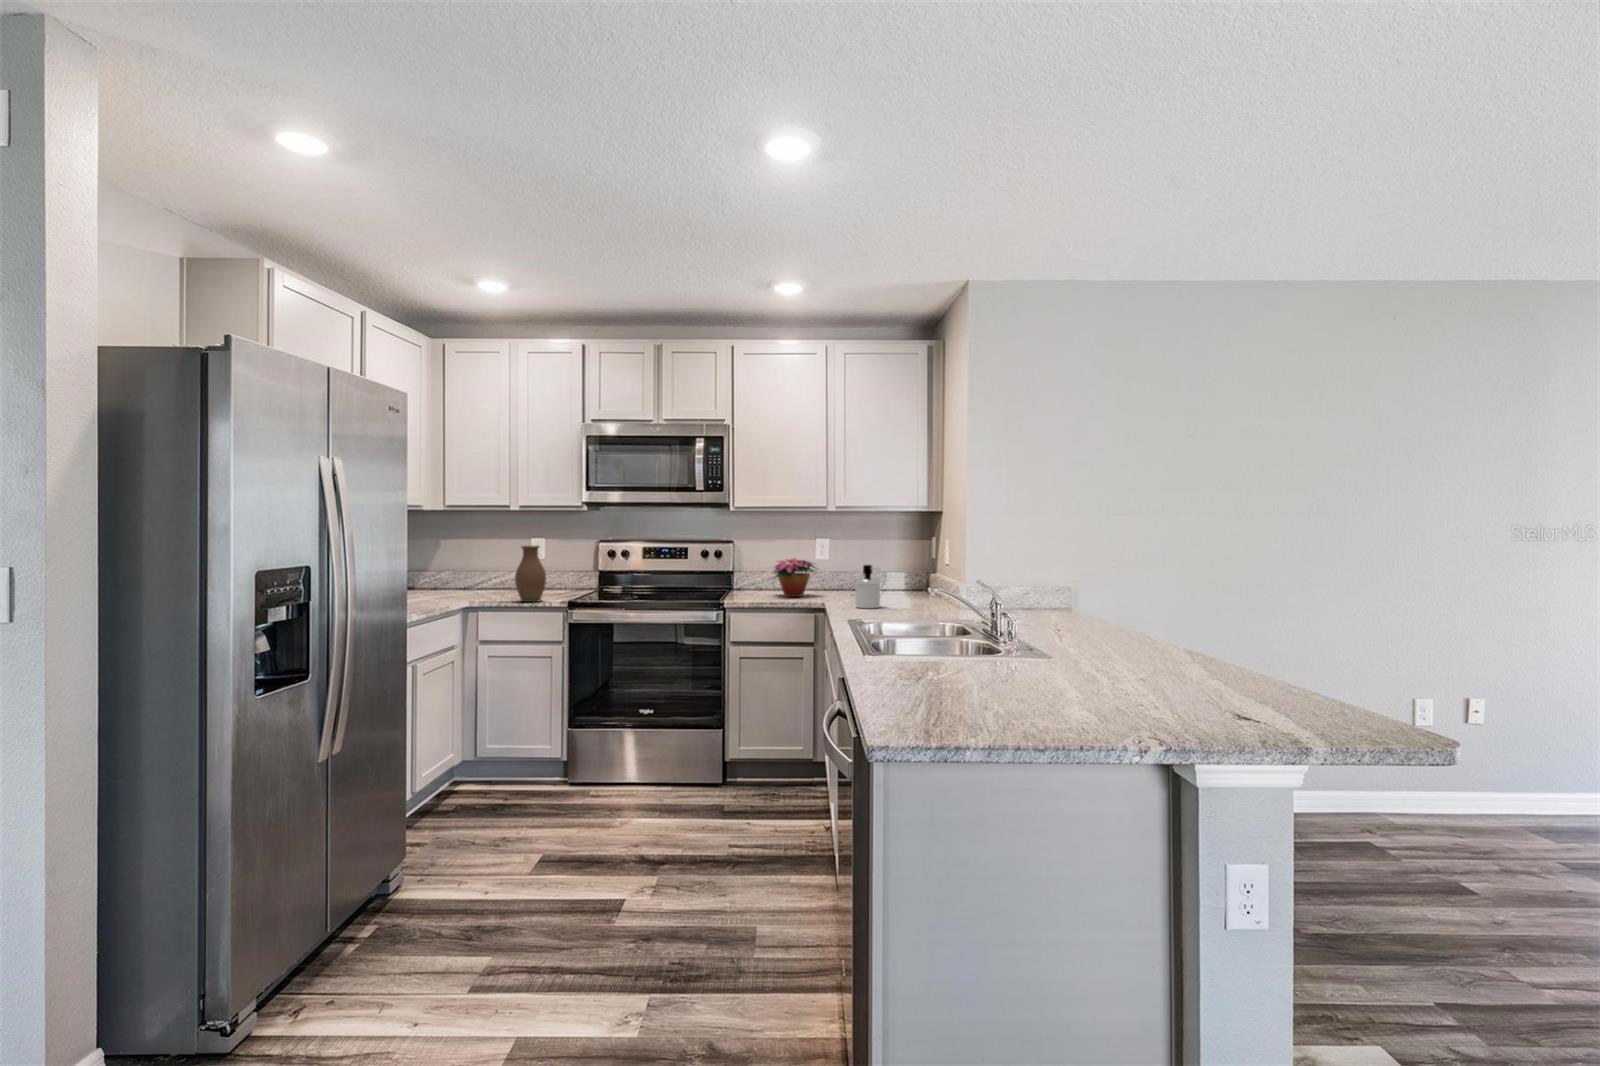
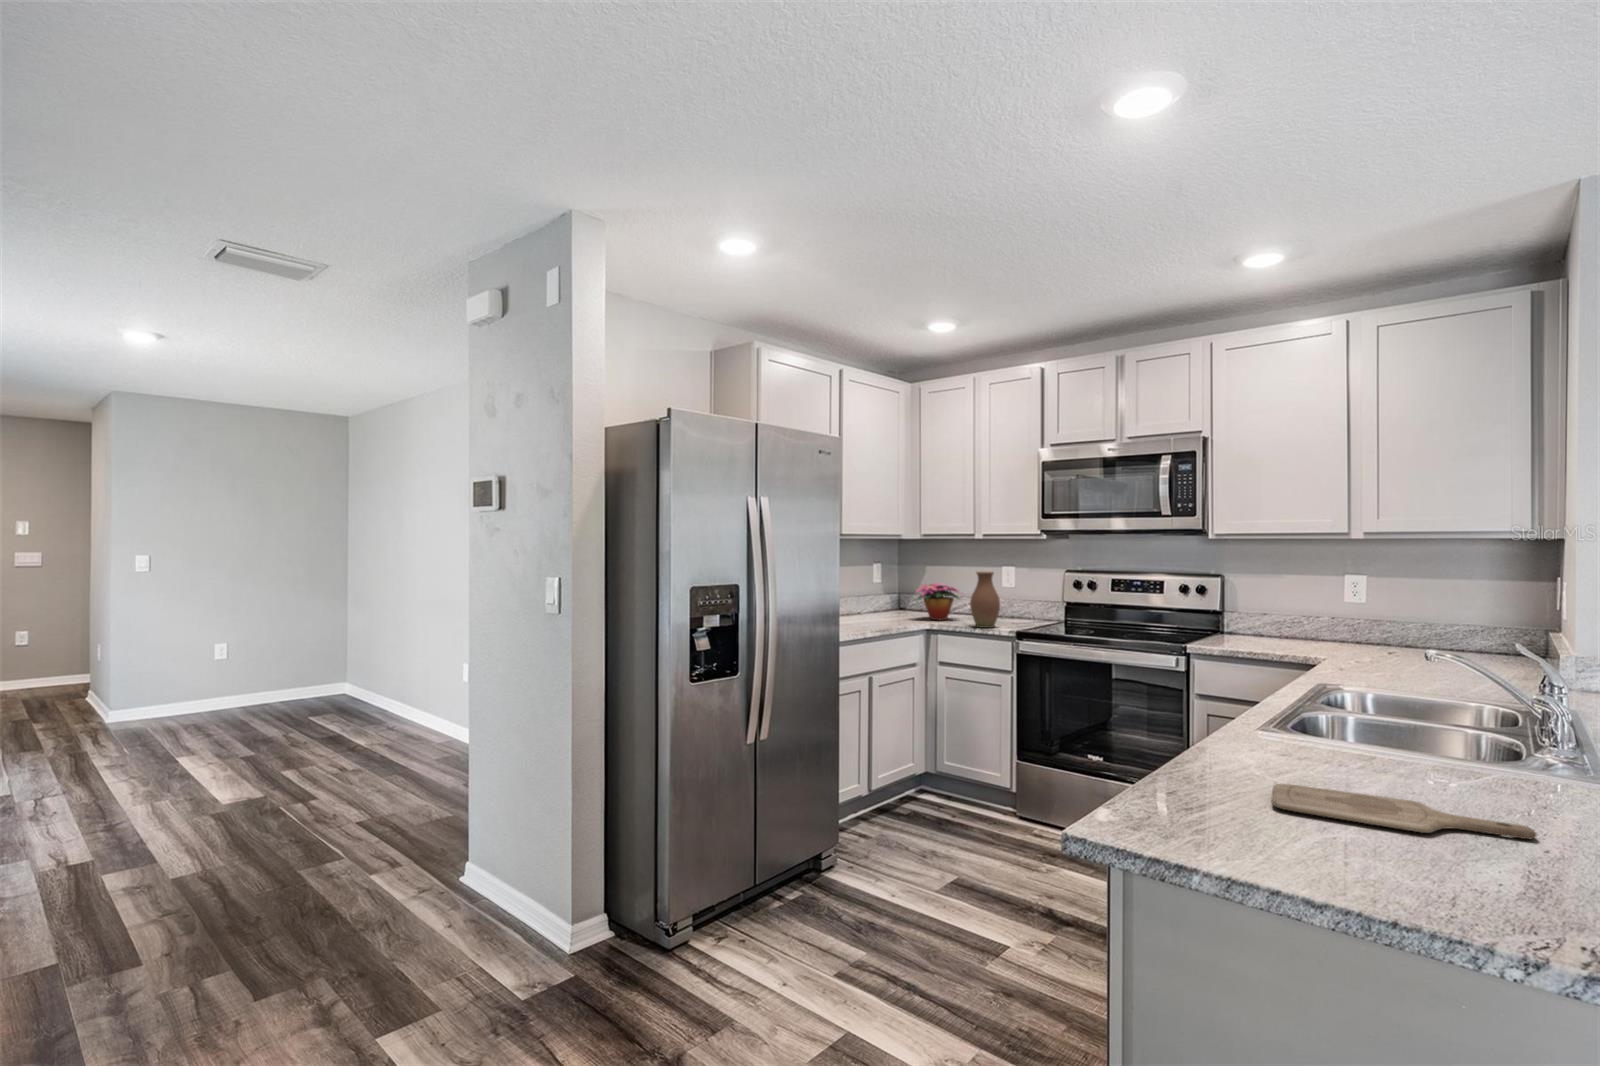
flower arrangement: present [772,558,816,597] -> present [916,583,959,620]
soap dispenser: present [855,565,886,608] -> none [1366,611,1413,673]
cutting board: none [929,683,1072,703] -> present [1271,784,1536,839]

